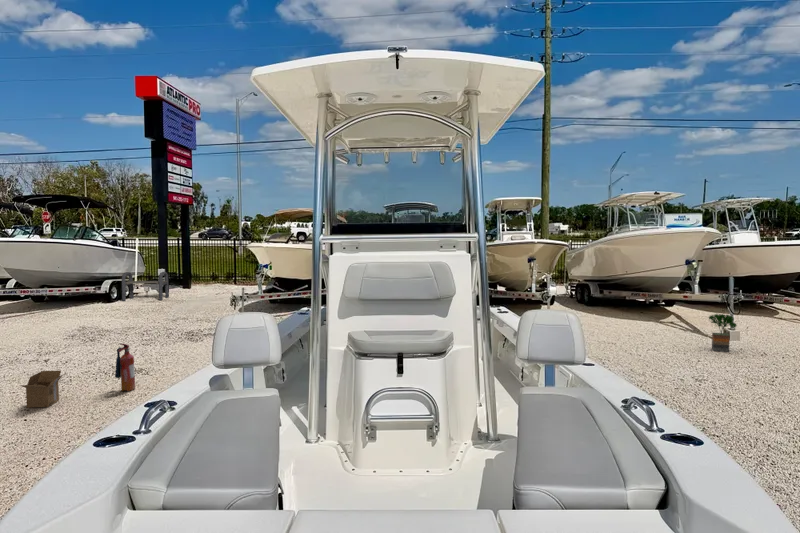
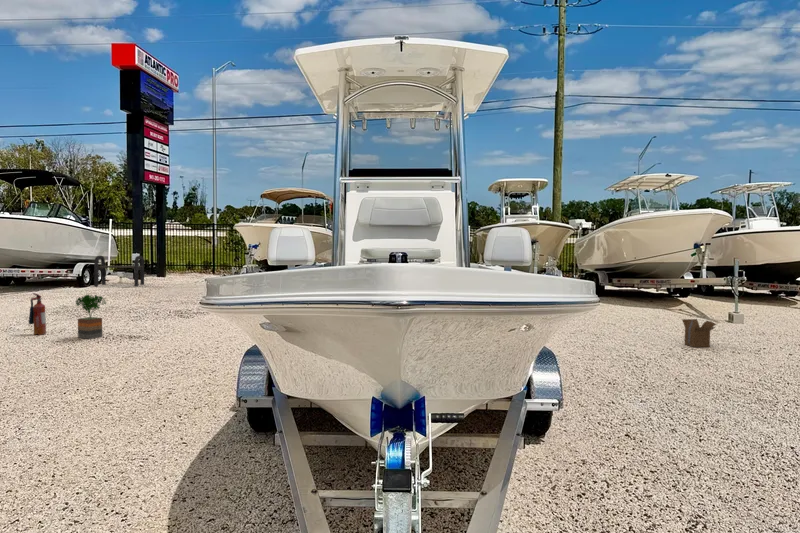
potted tree: present [709,314,737,352] -> present [76,295,106,339]
fire extinguisher: present [115,343,135,391] -> present [29,293,46,335]
cardboard box: present [20,370,64,408] -> present [682,319,716,347]

